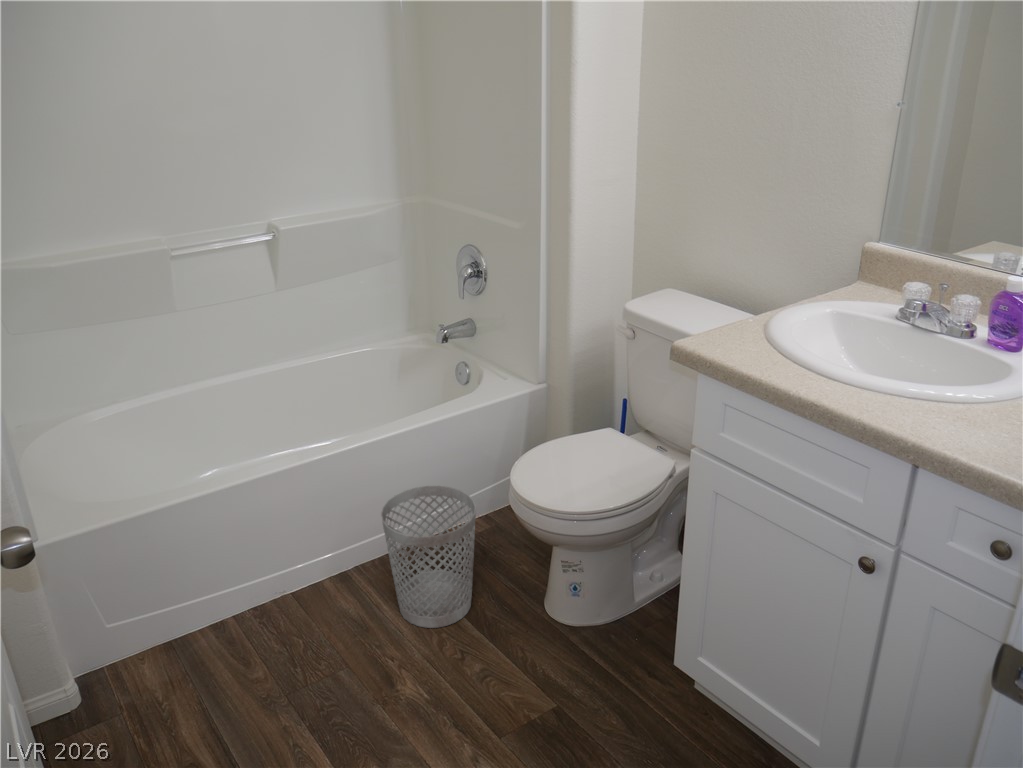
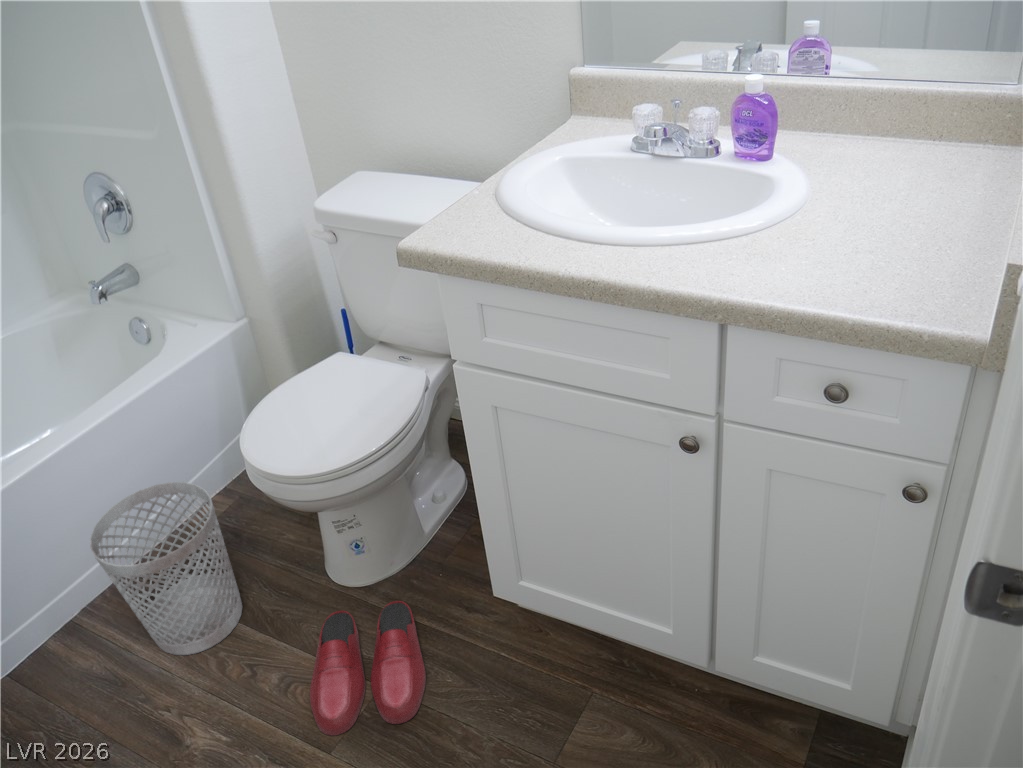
slippers: none [498,635,602,740] -> present [310,601,426,735]

